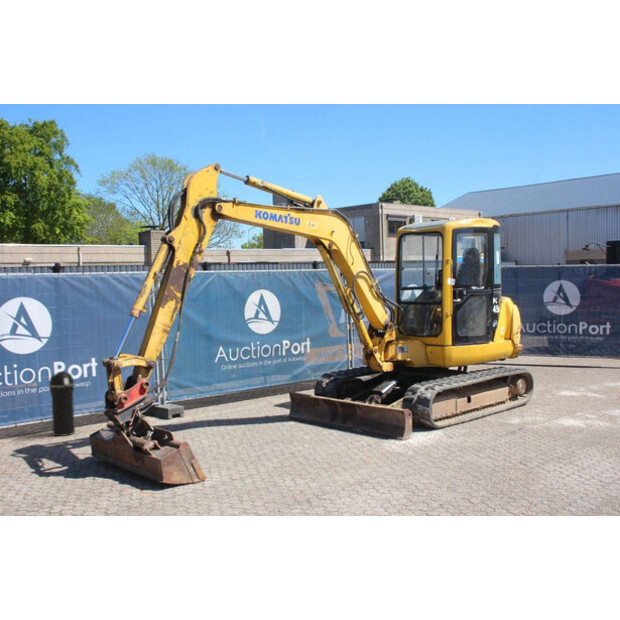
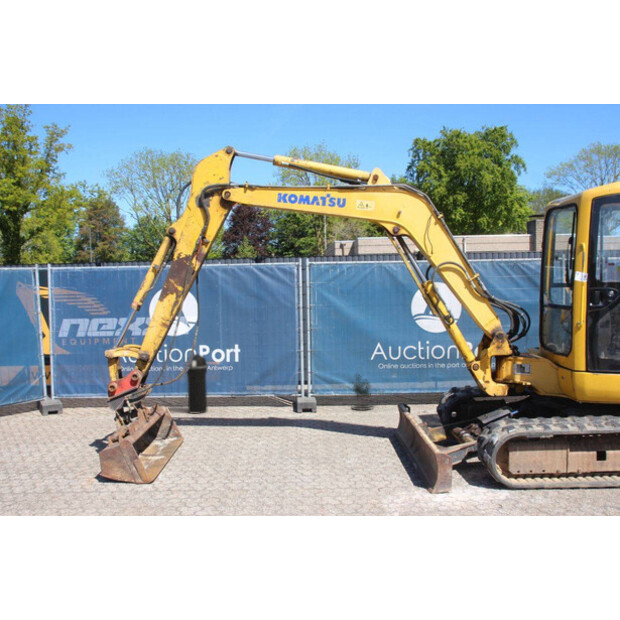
potted tree: none [204,372,225,408] -> present [352,375,372,410]

